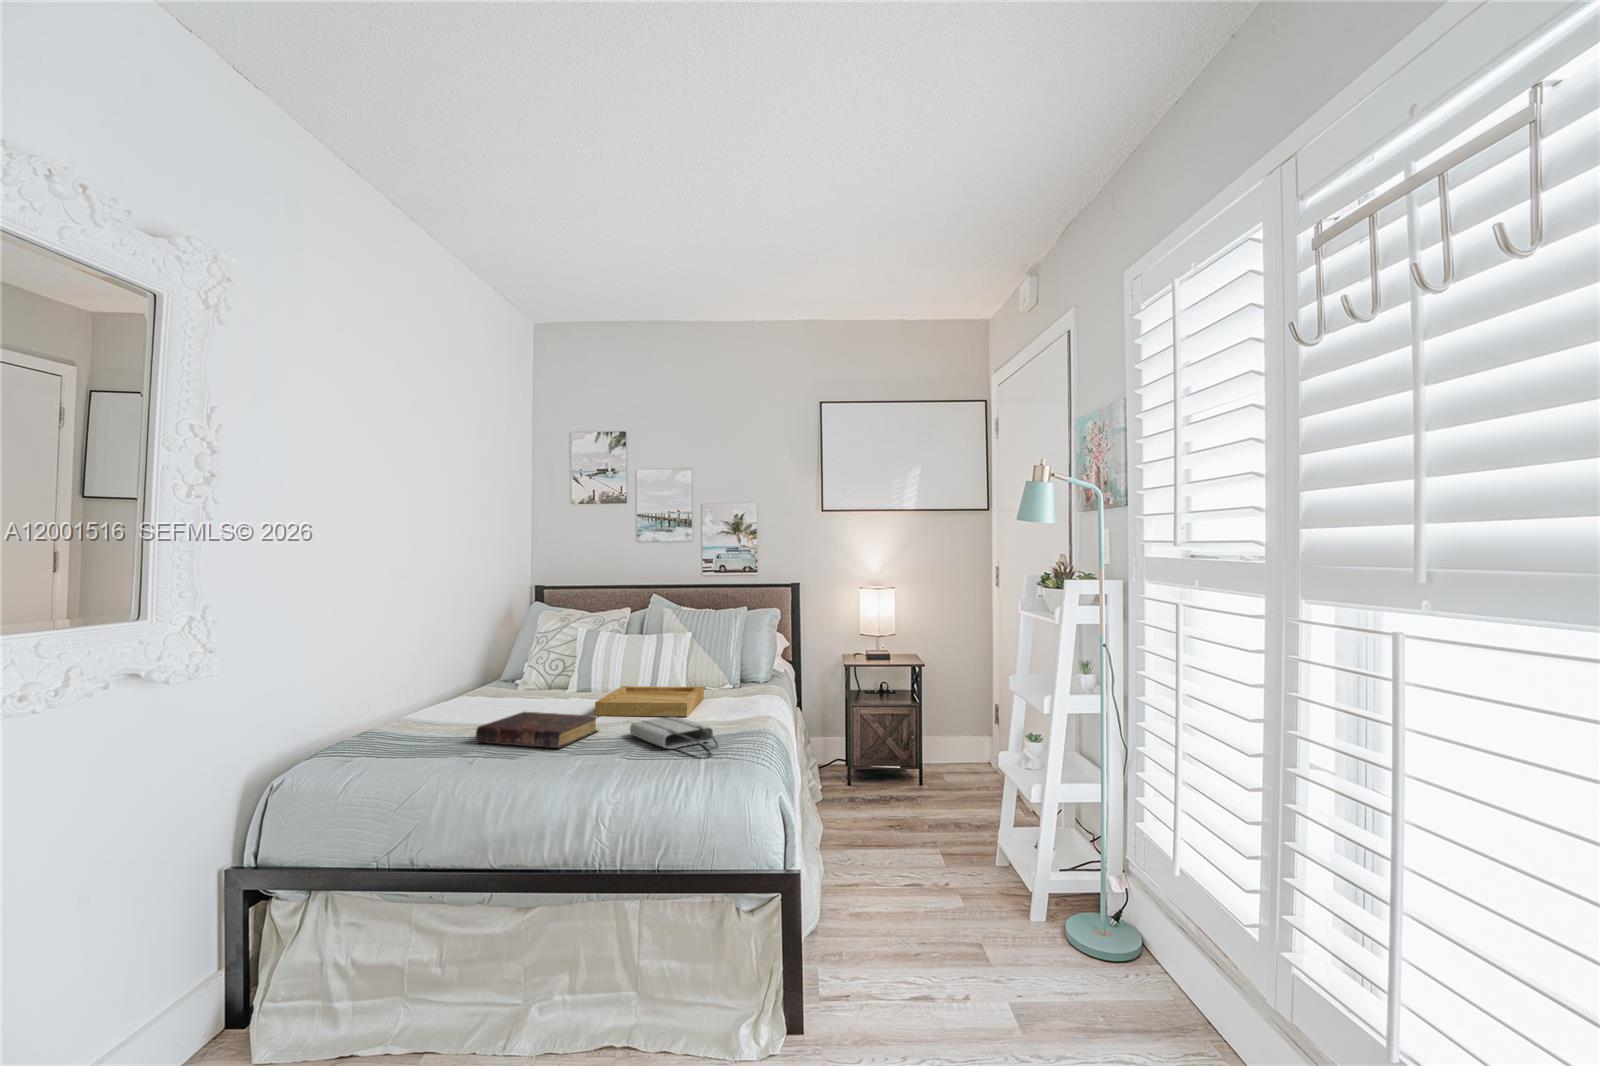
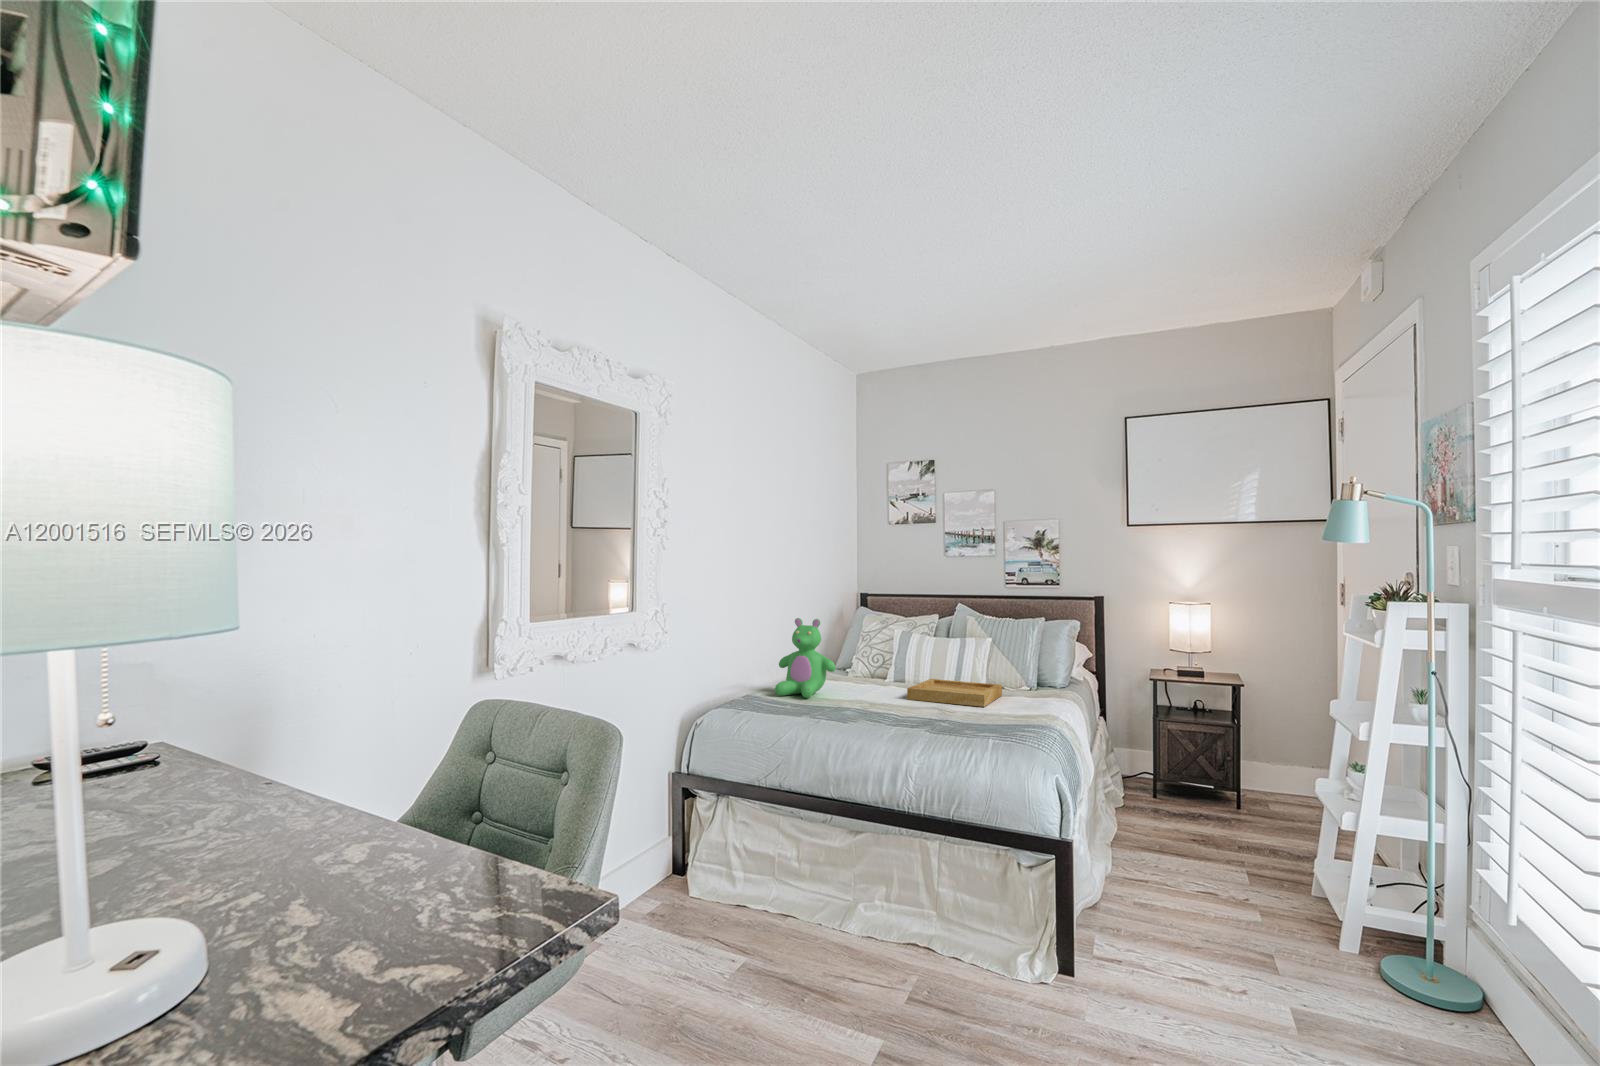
teddy bear: none [417,624,502,728] -> present [775,618,836,698]
book: present [476,712,598,748] -> none [816,690,910,718]
tote bag: present [630,717,718,750] -> none [934,704,1006,731]

